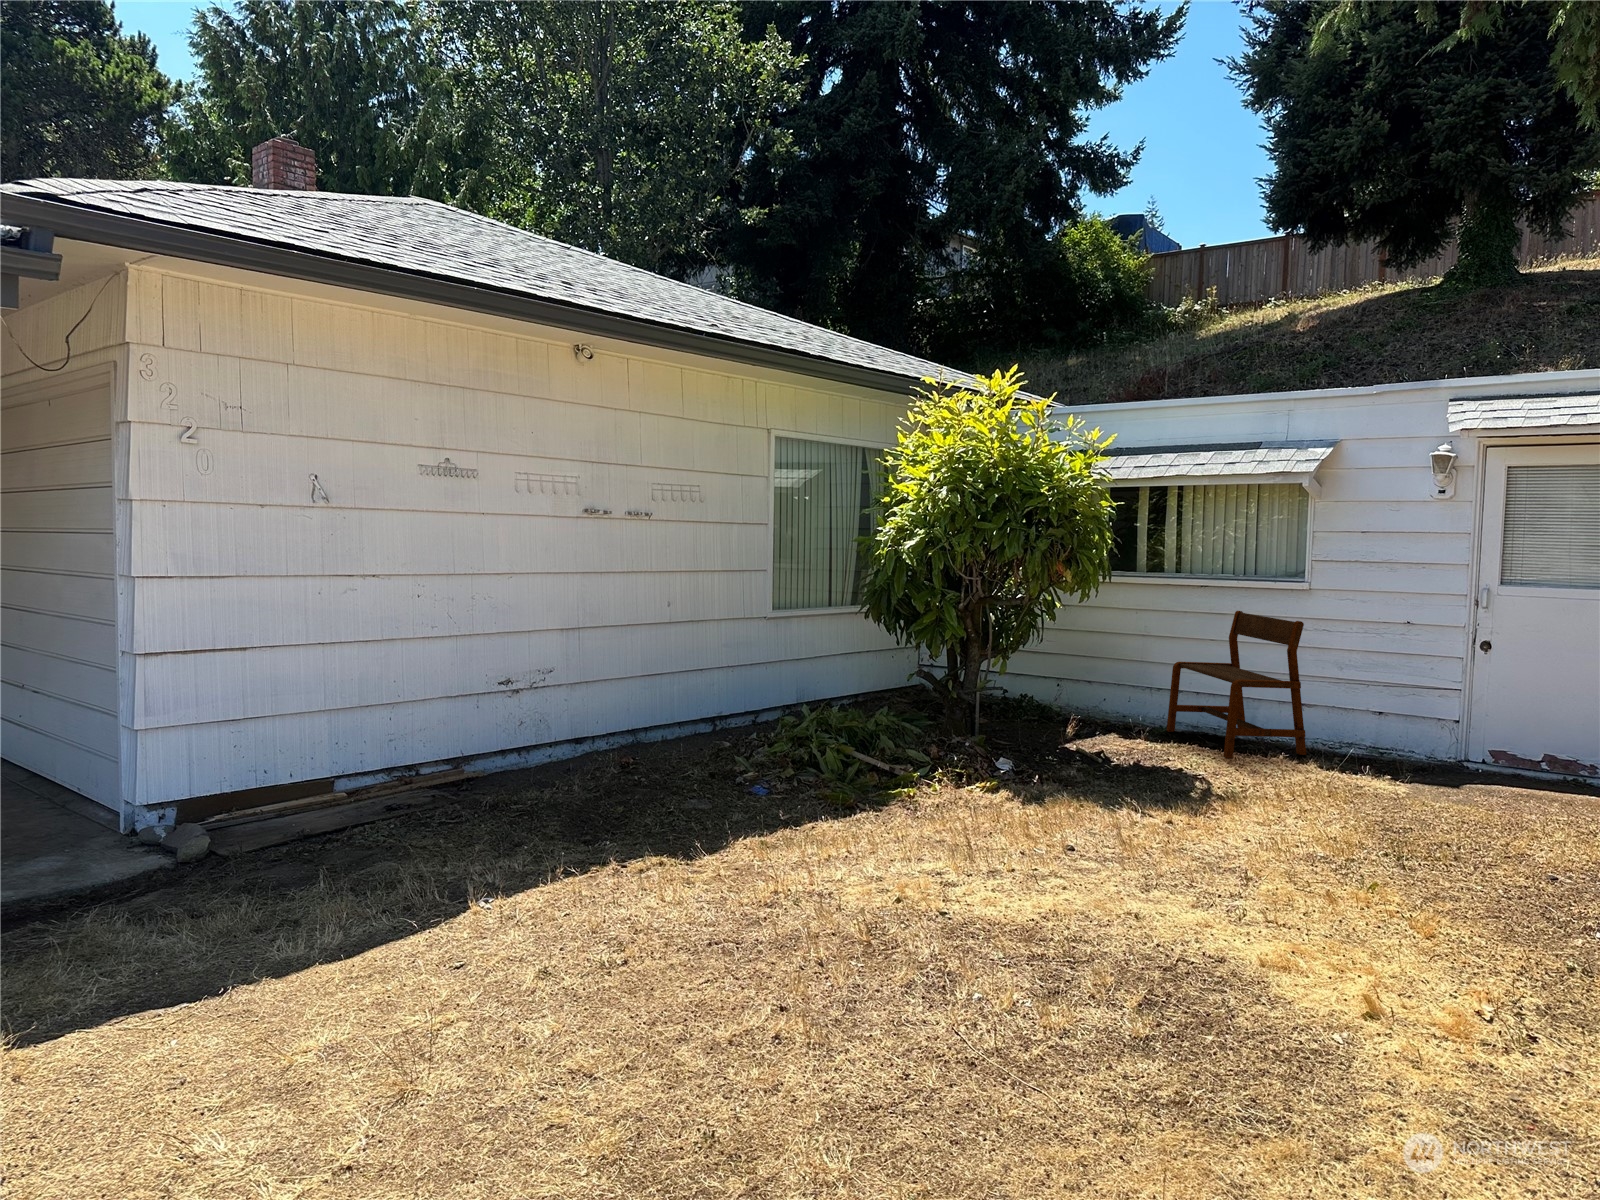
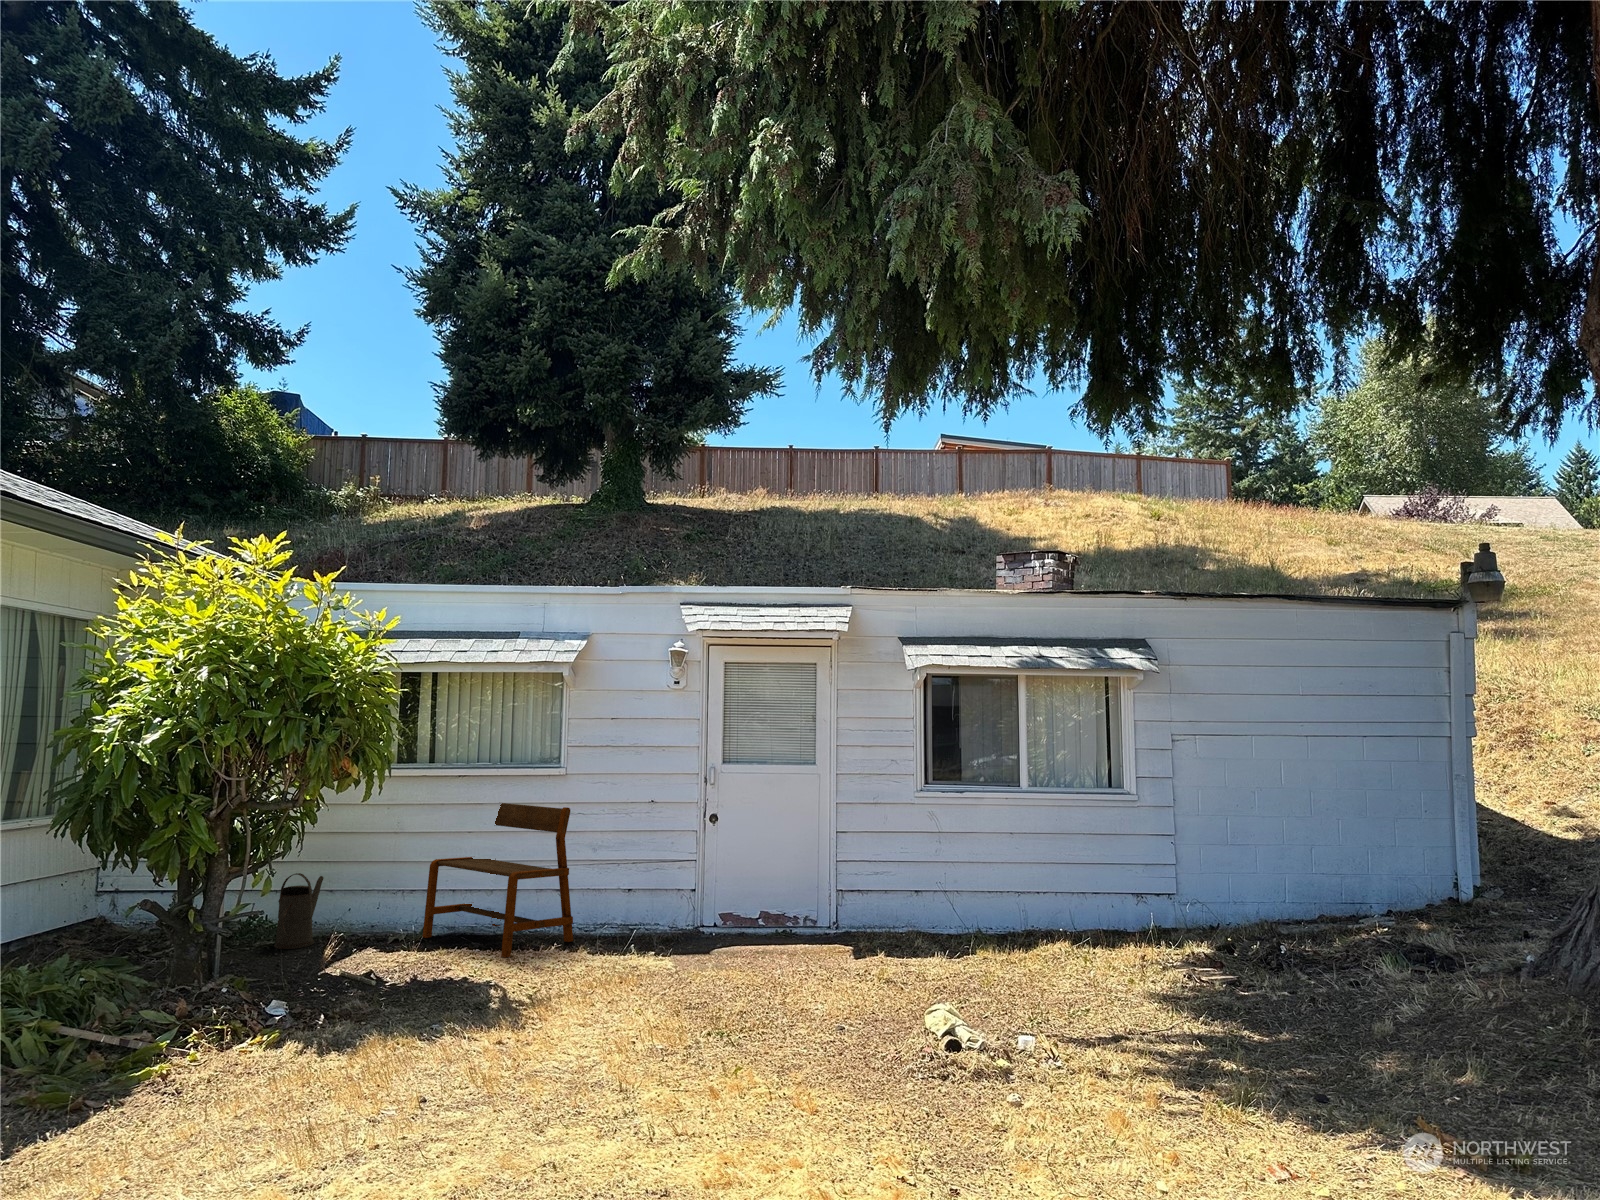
watering can: none [1043,662,1087,724] -> present [274,873,324,949]

